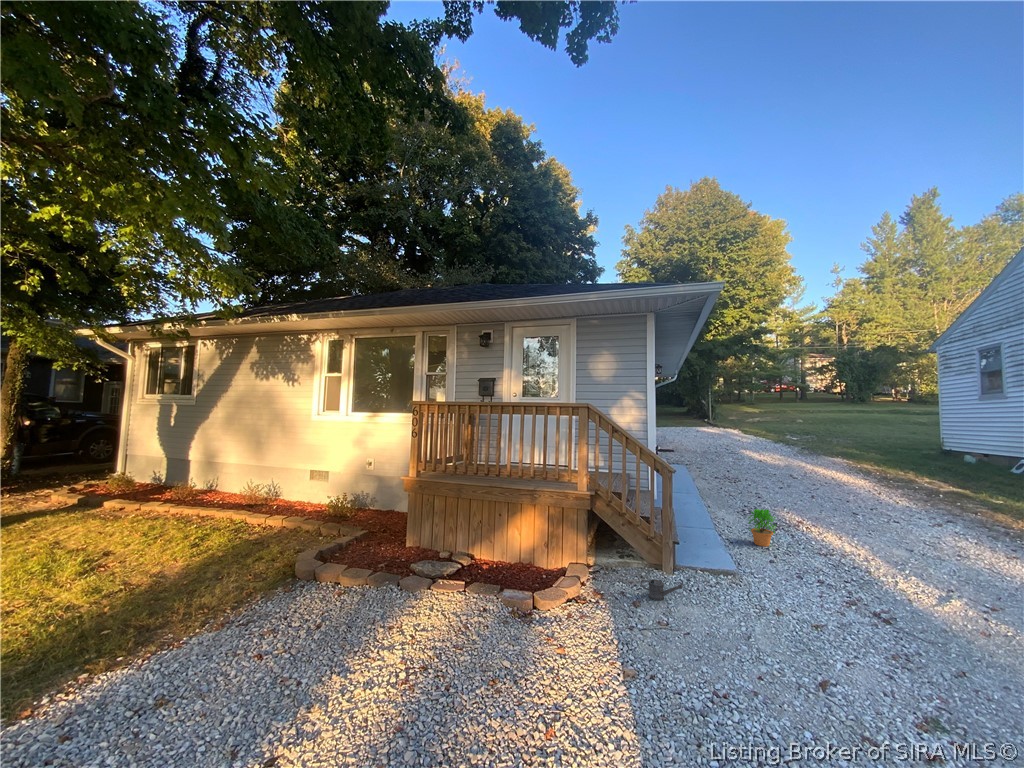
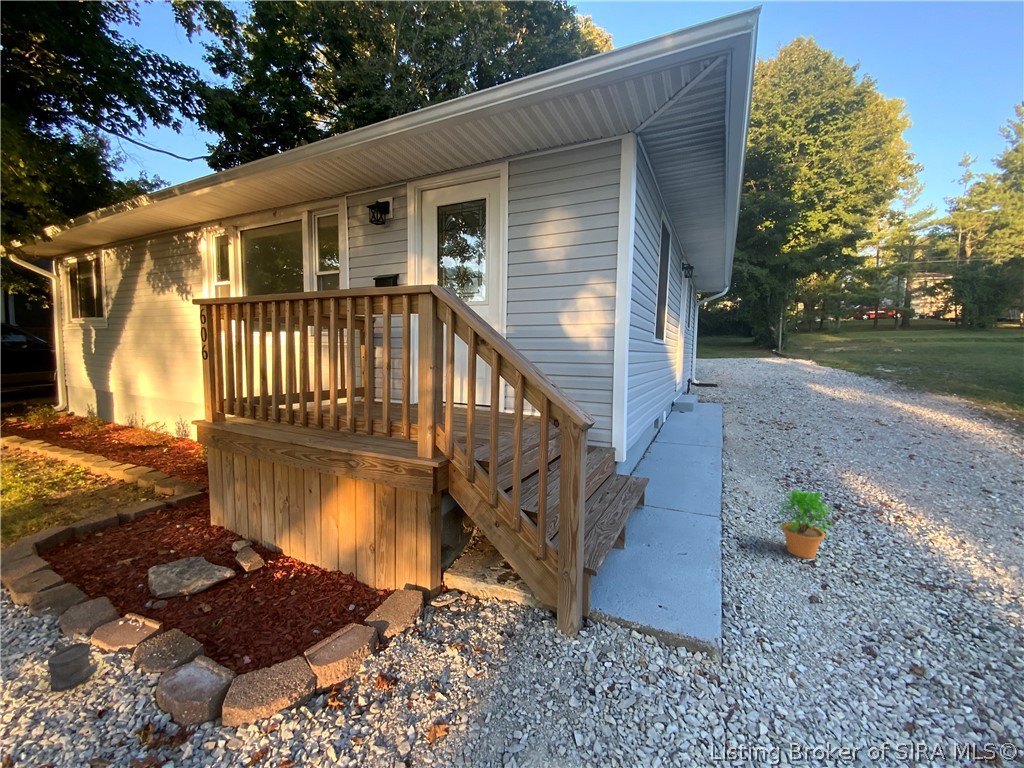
watering can: present [641,580,683,600] -> present [48,642,97,692]

